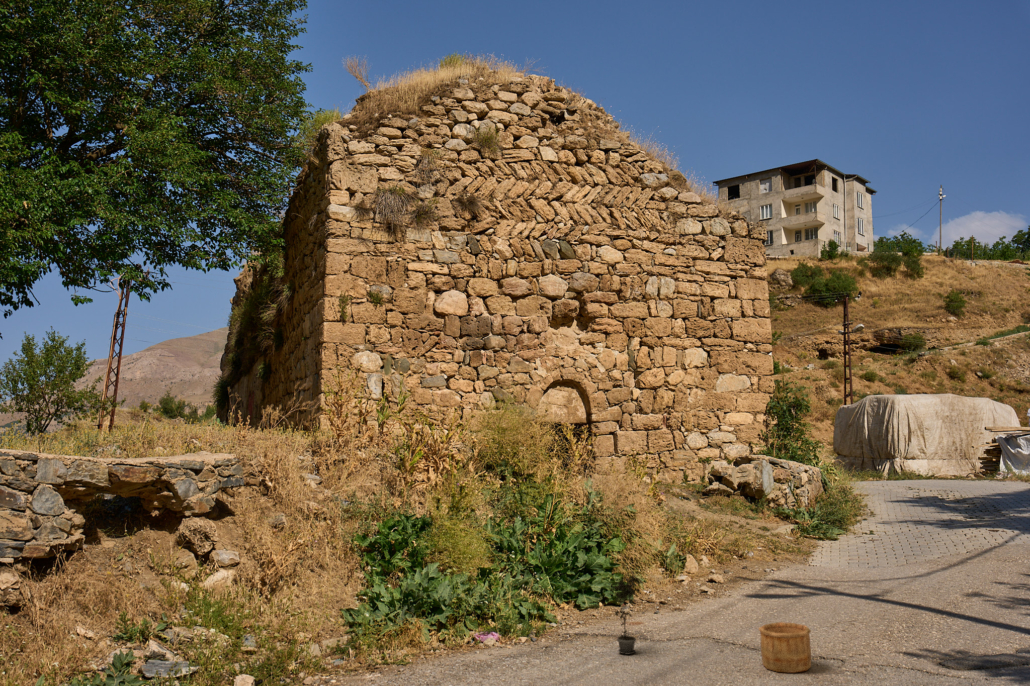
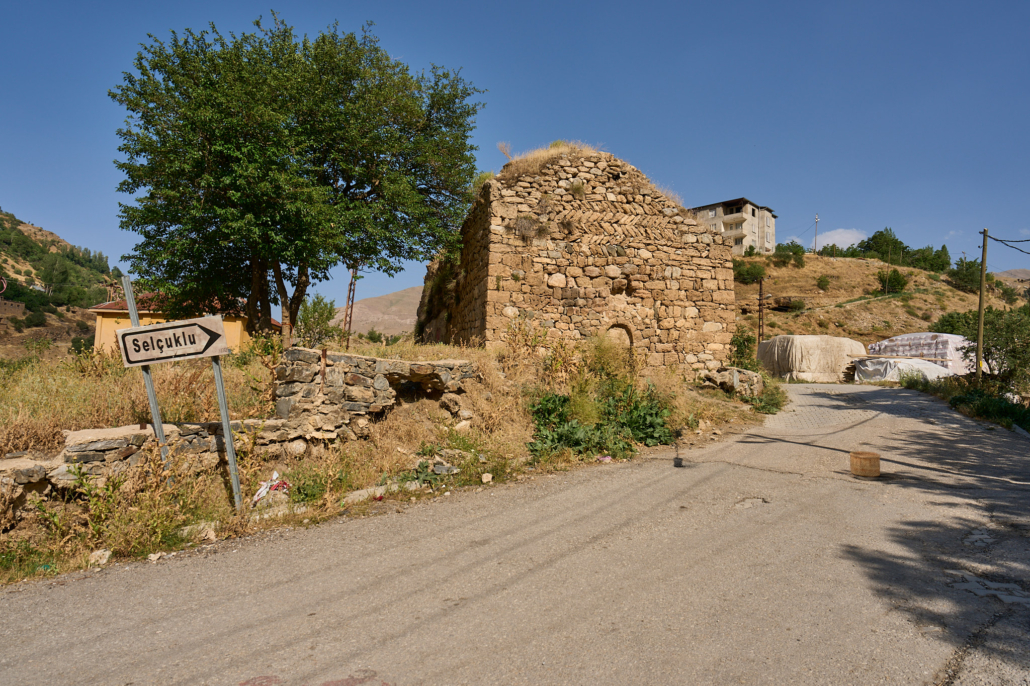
wooden bucket: present [759,622,811,673] -> present [850,451,880,477]

